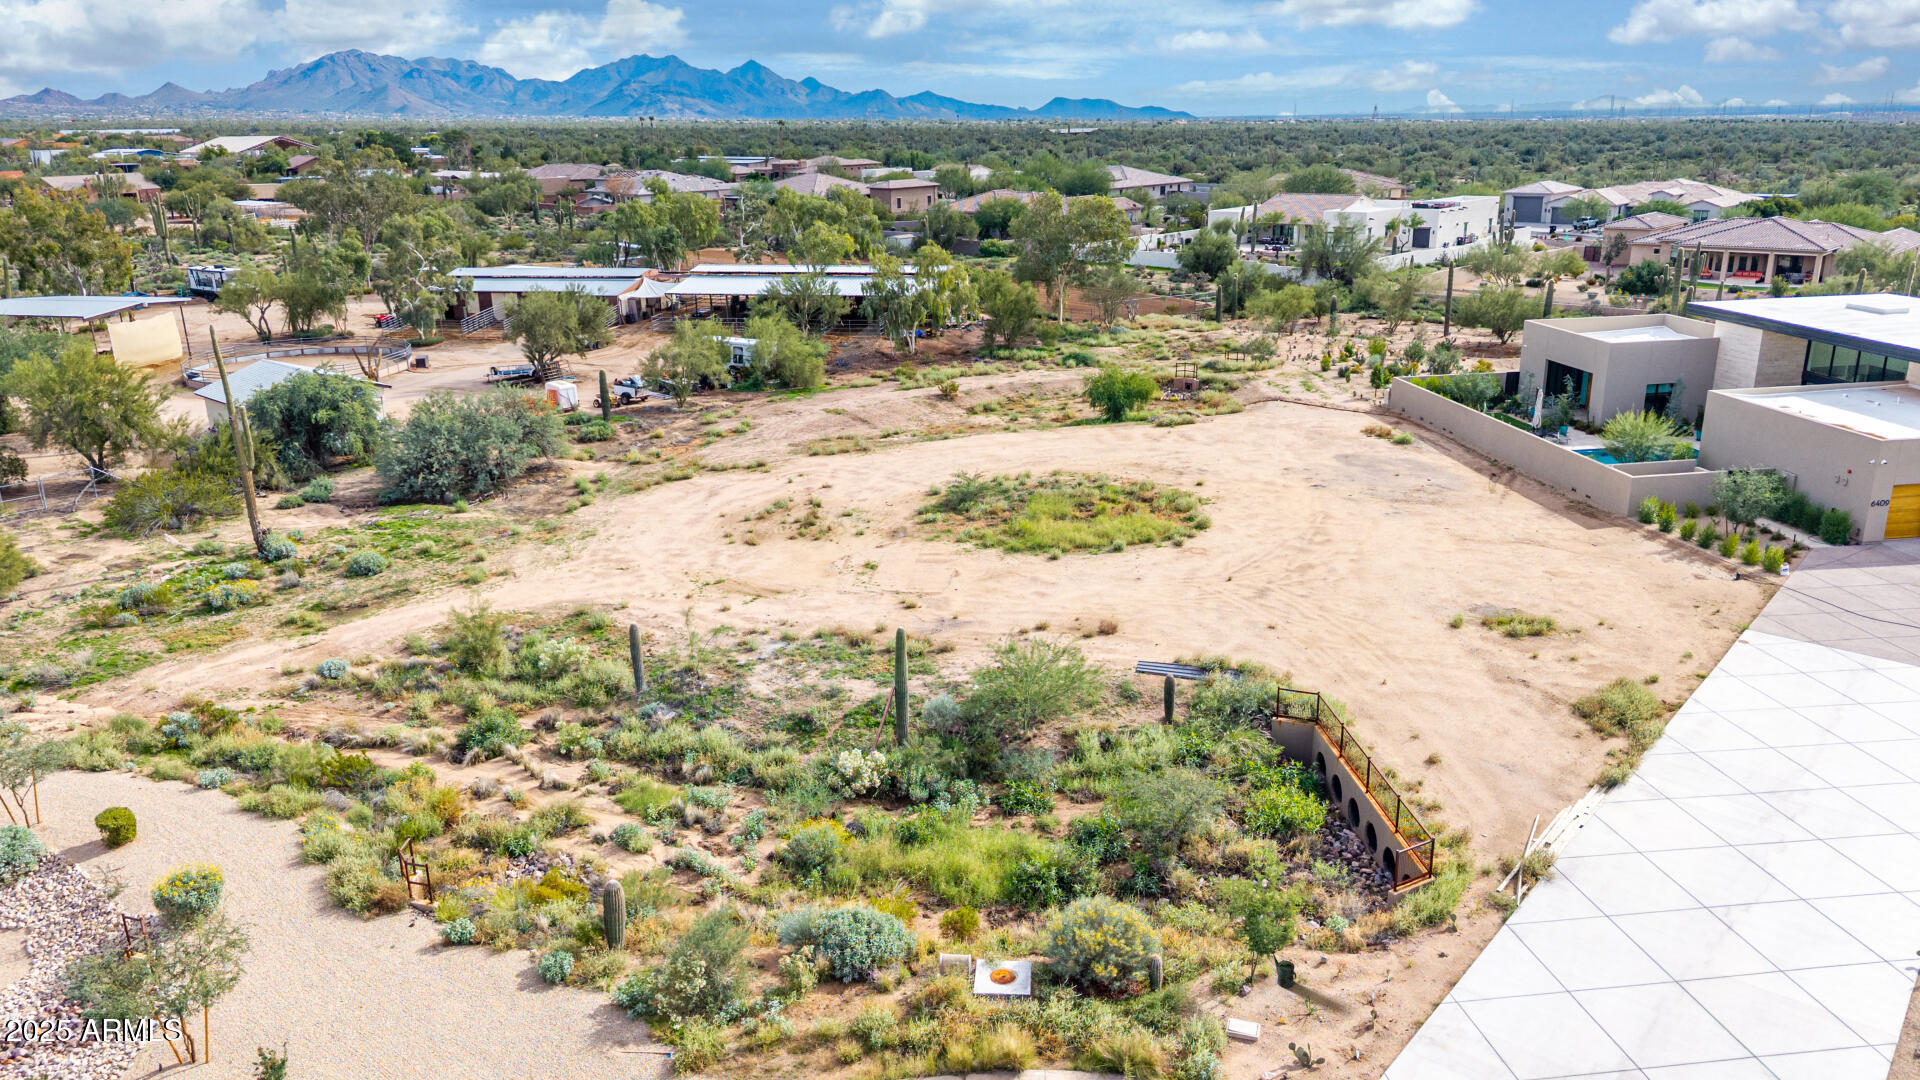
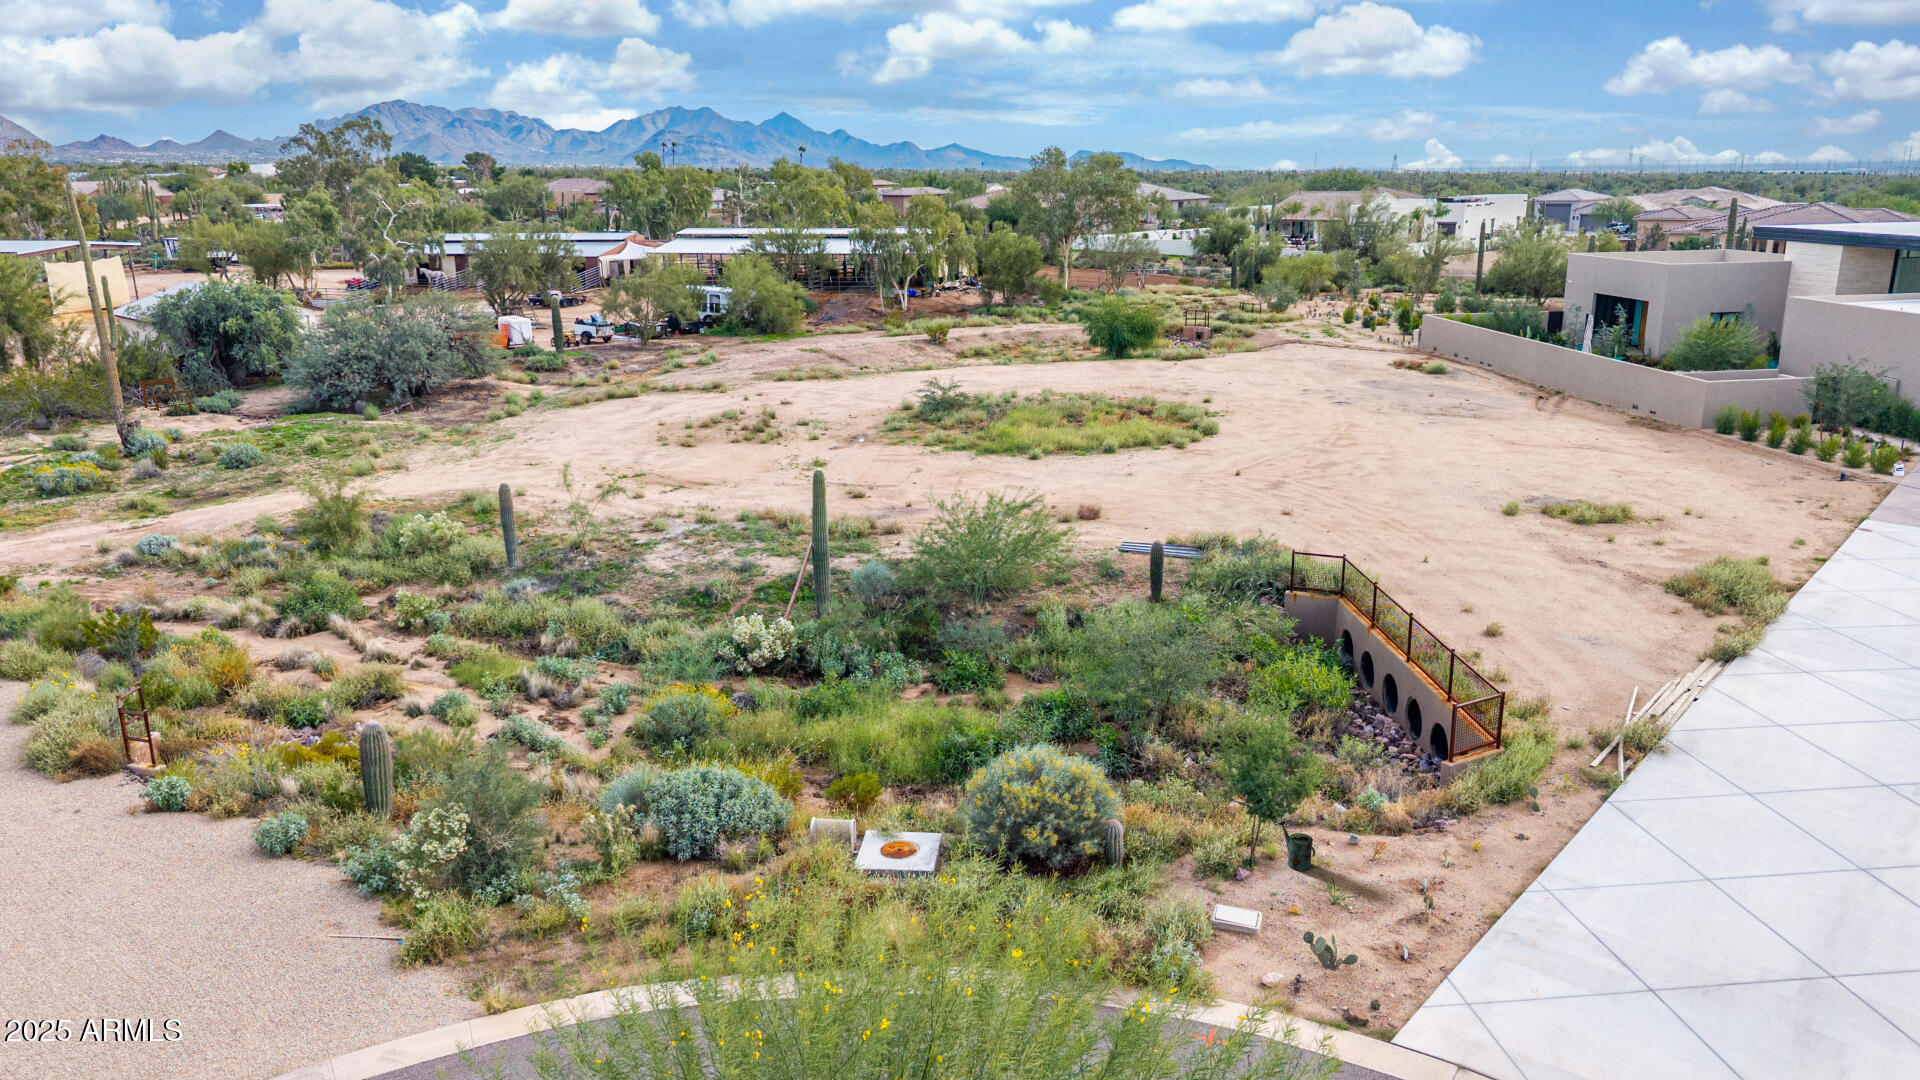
bench: none [253,472,298,510] -> present [140,377,193,416]

